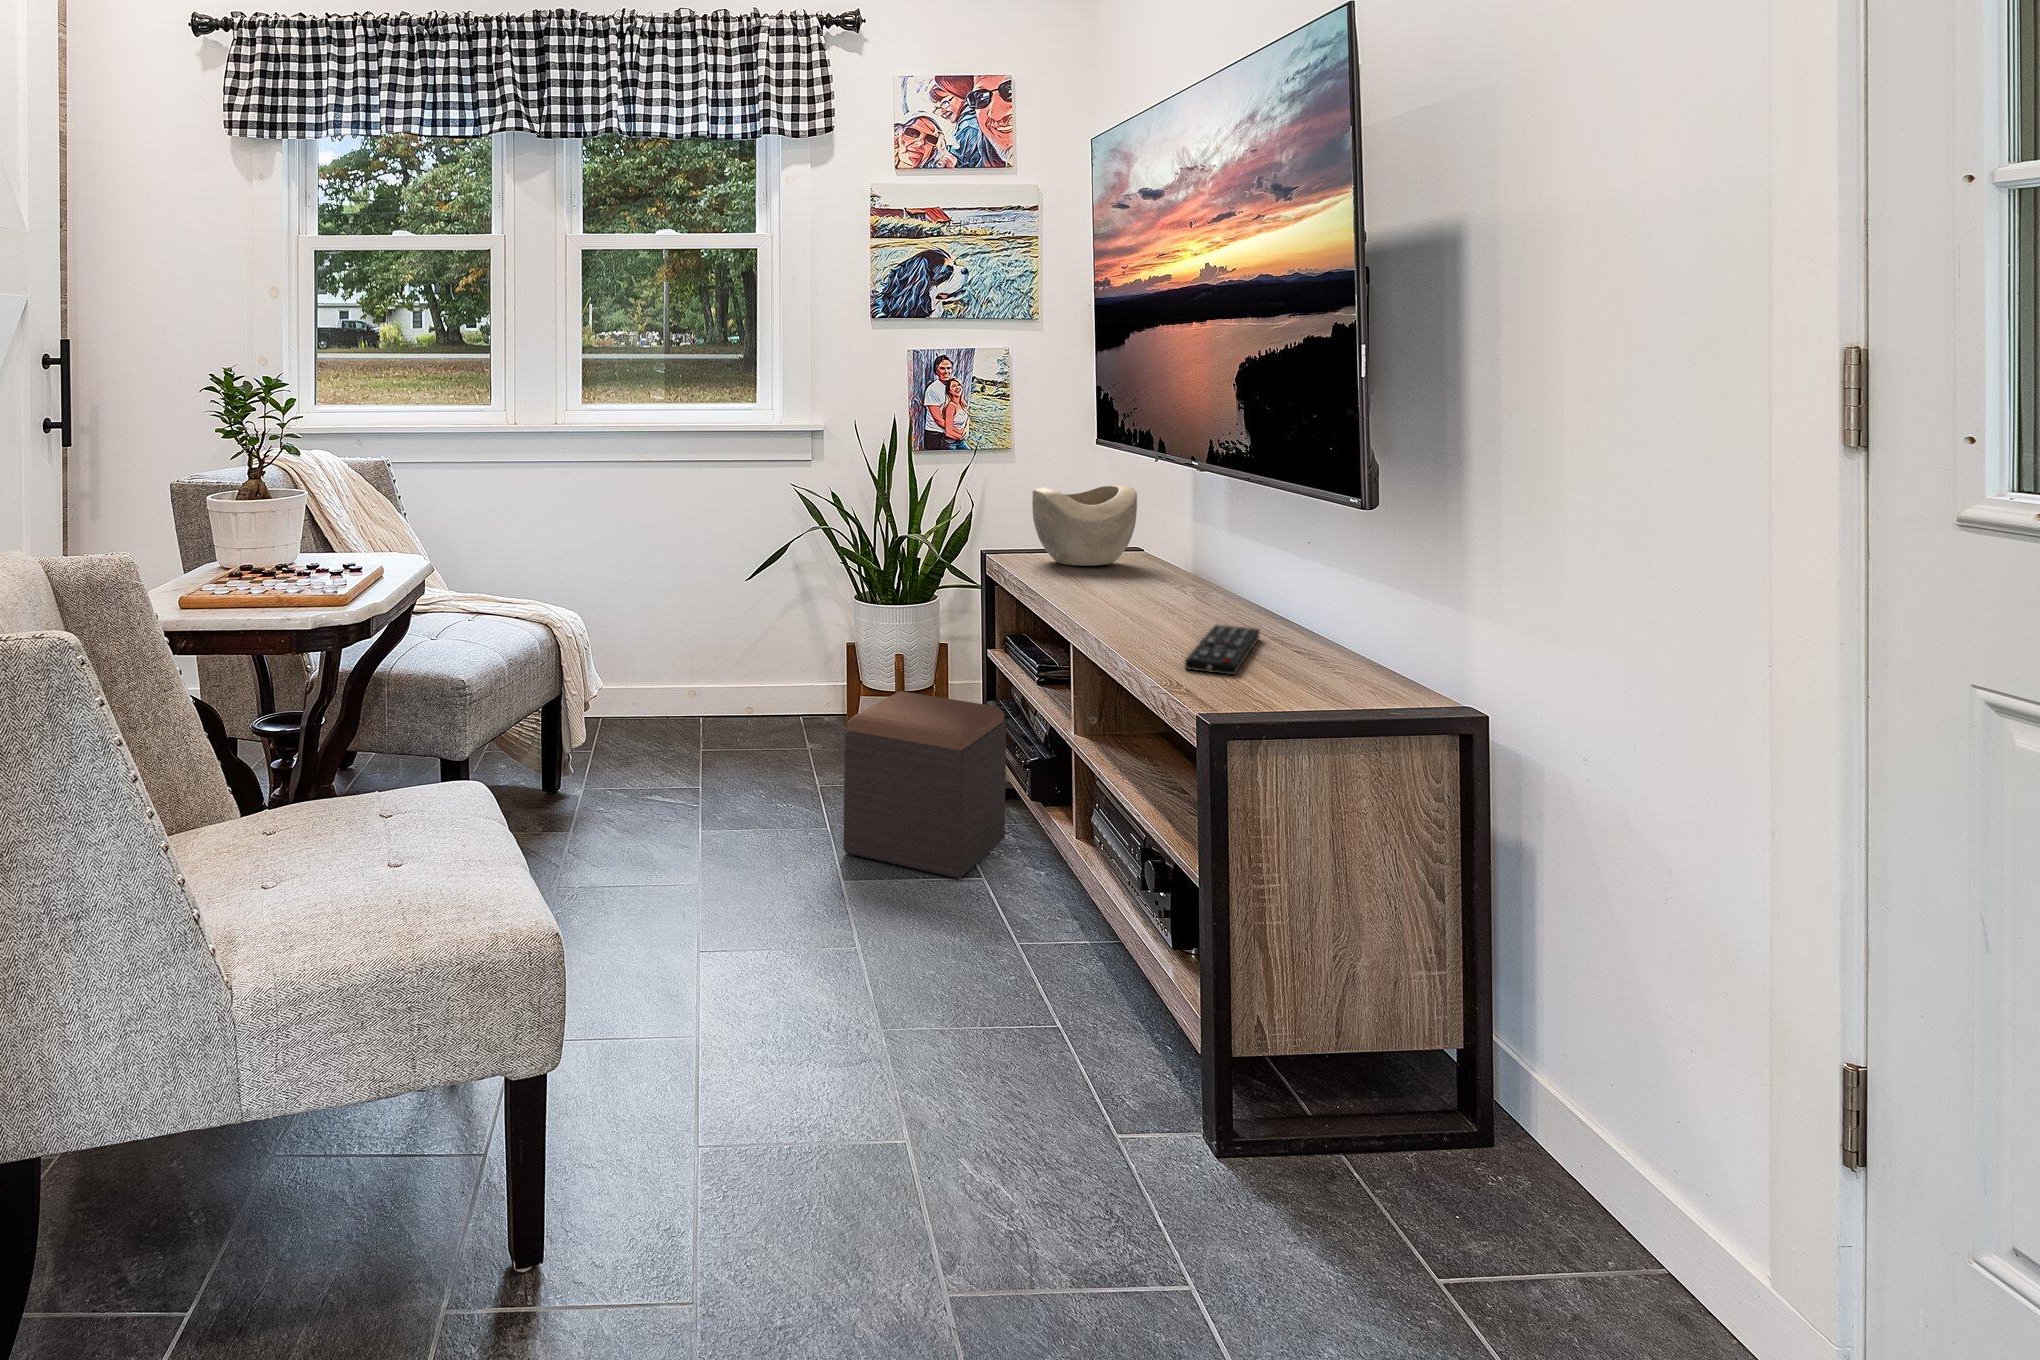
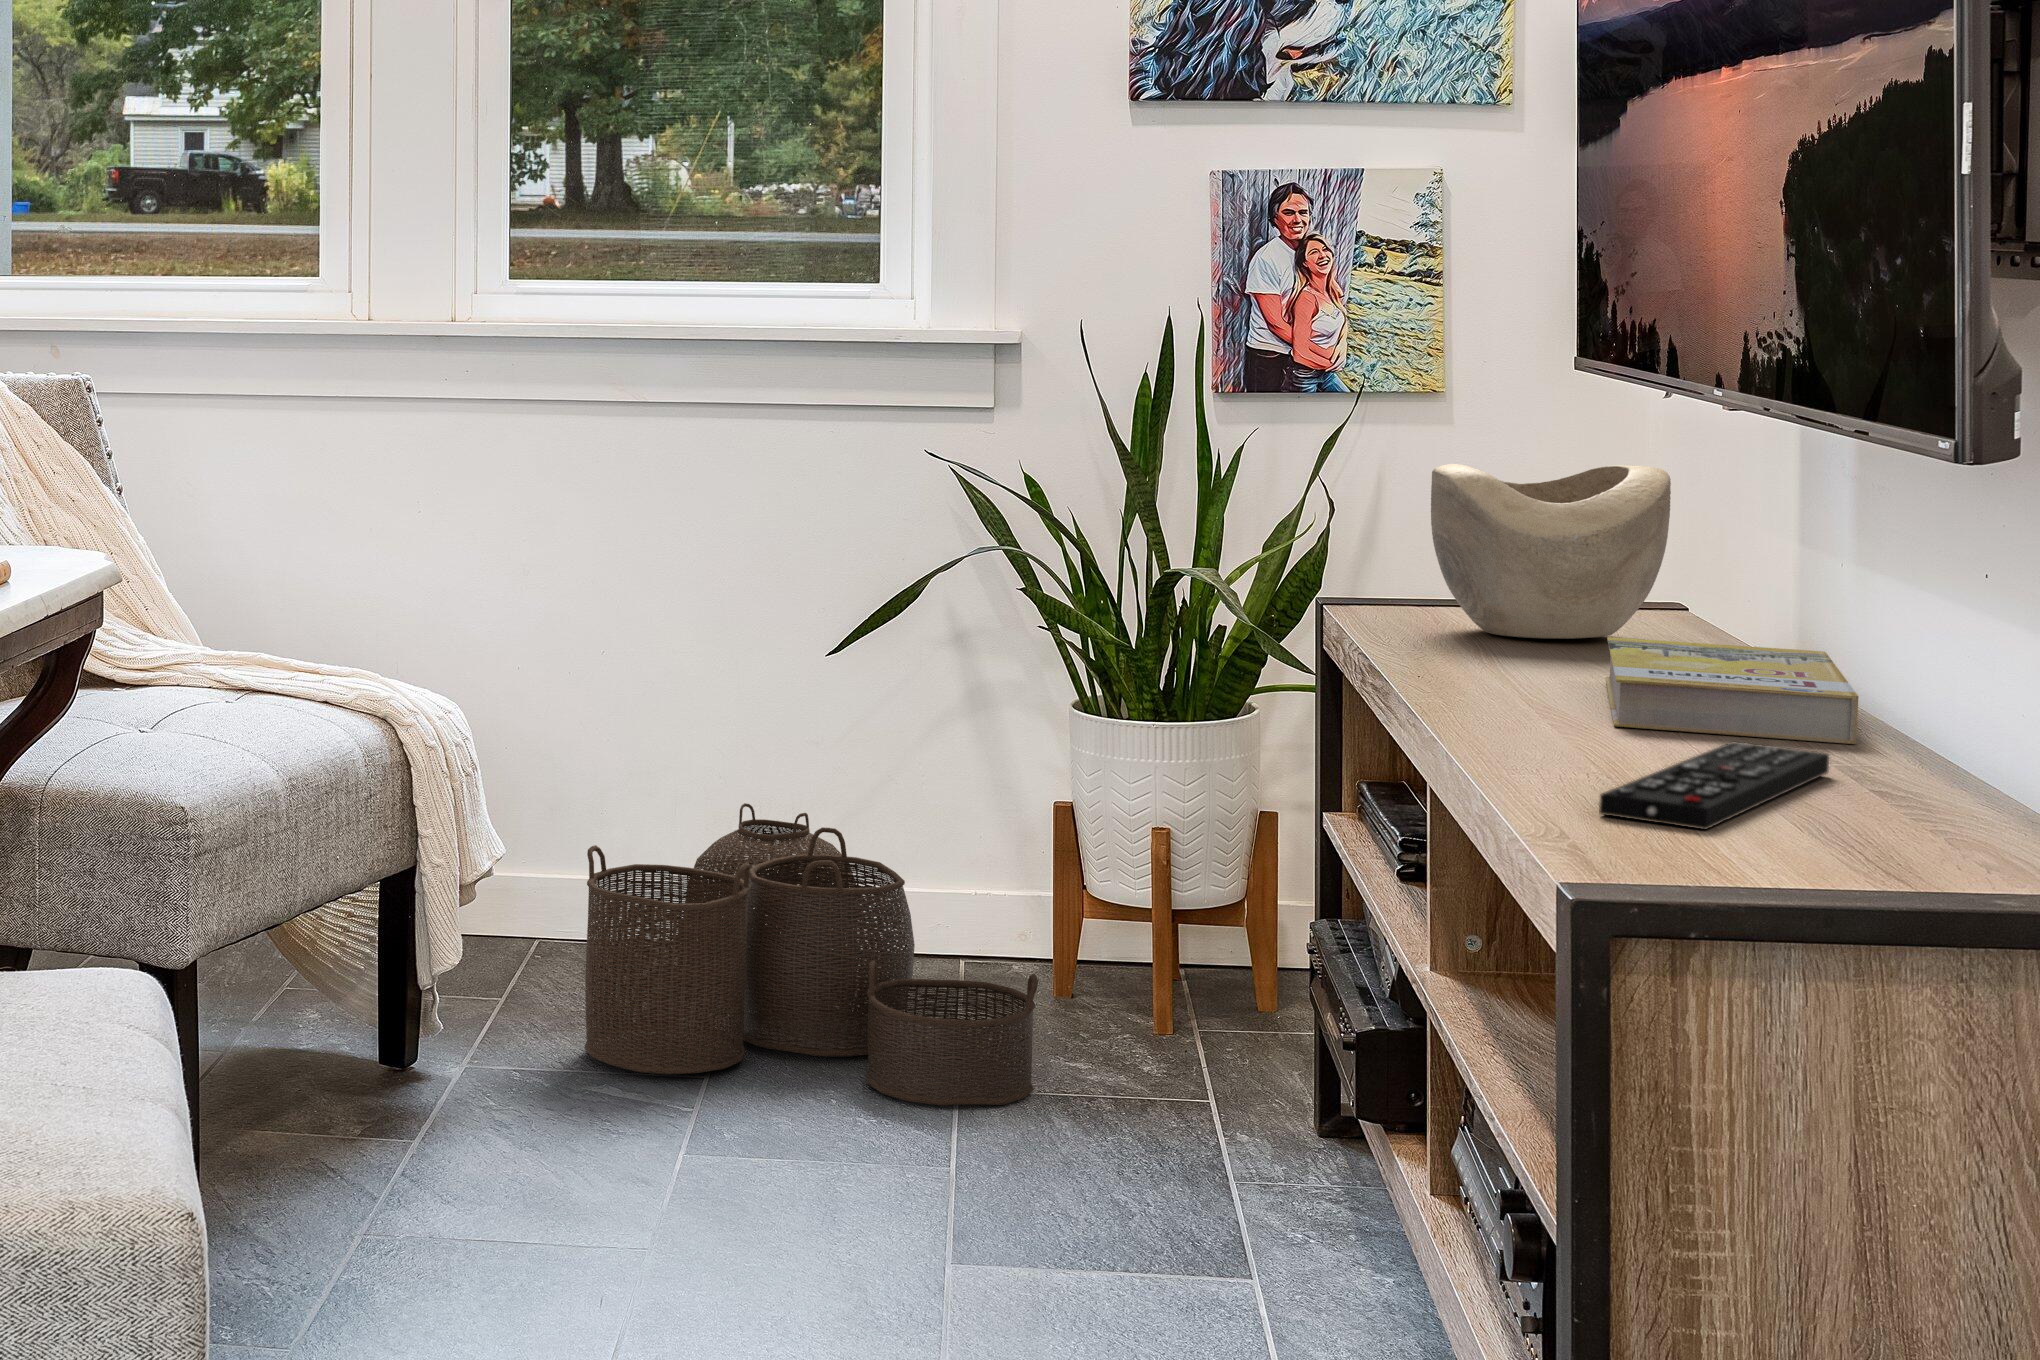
book: none [1129,569,1257,620] -> present [1606,637,1859,744]
woven basket: none [644,650,859,794] -> present [585,803,1038,1105]
footstool: present [843,692,1006,879] -> none [956,890,1330,1281]

